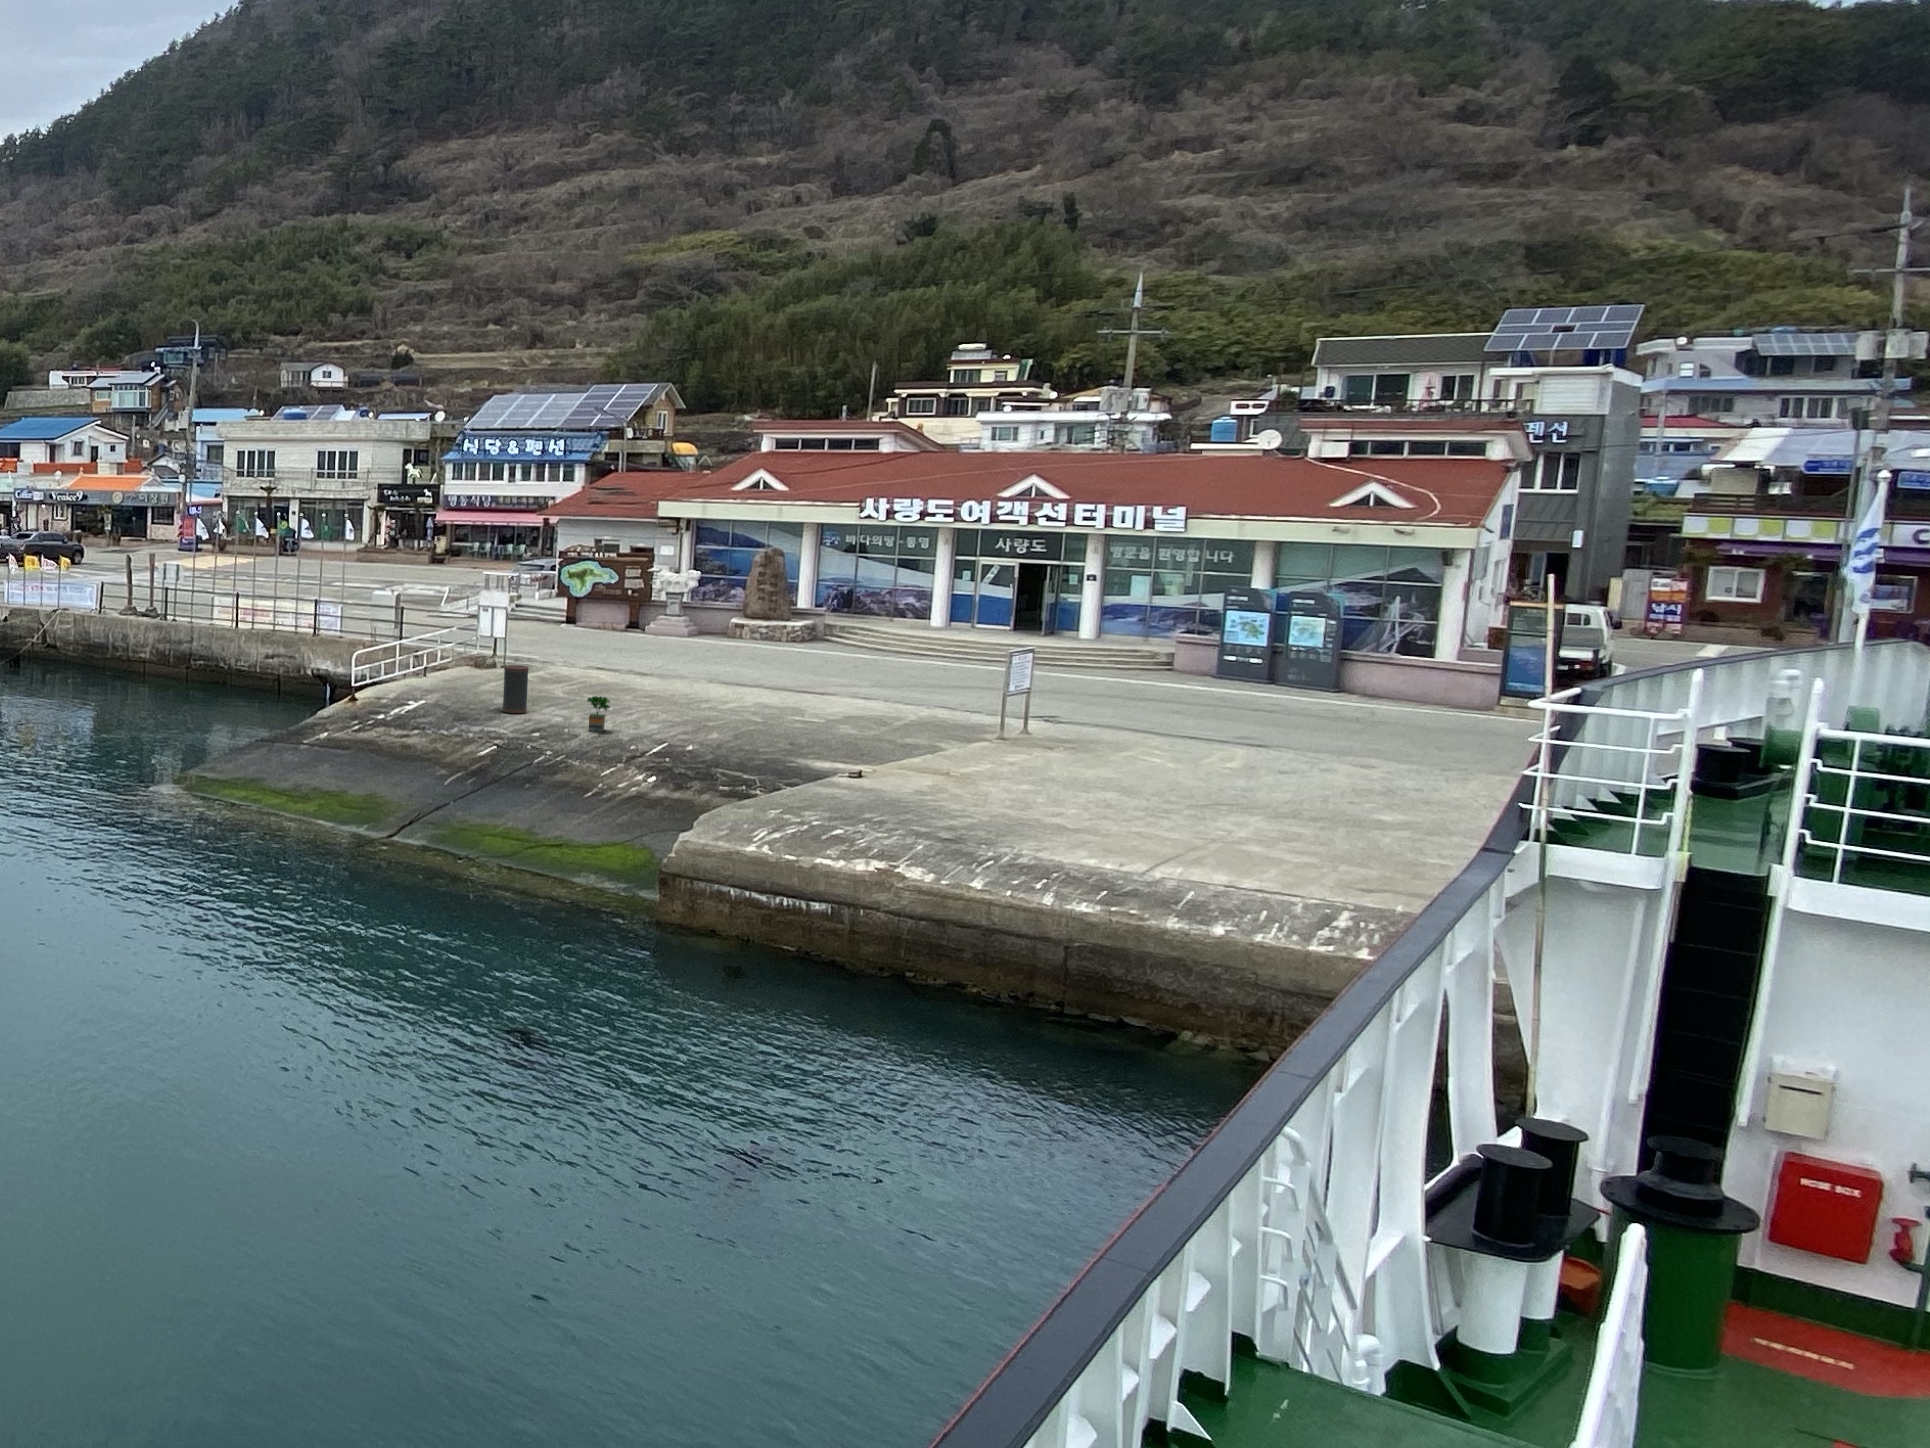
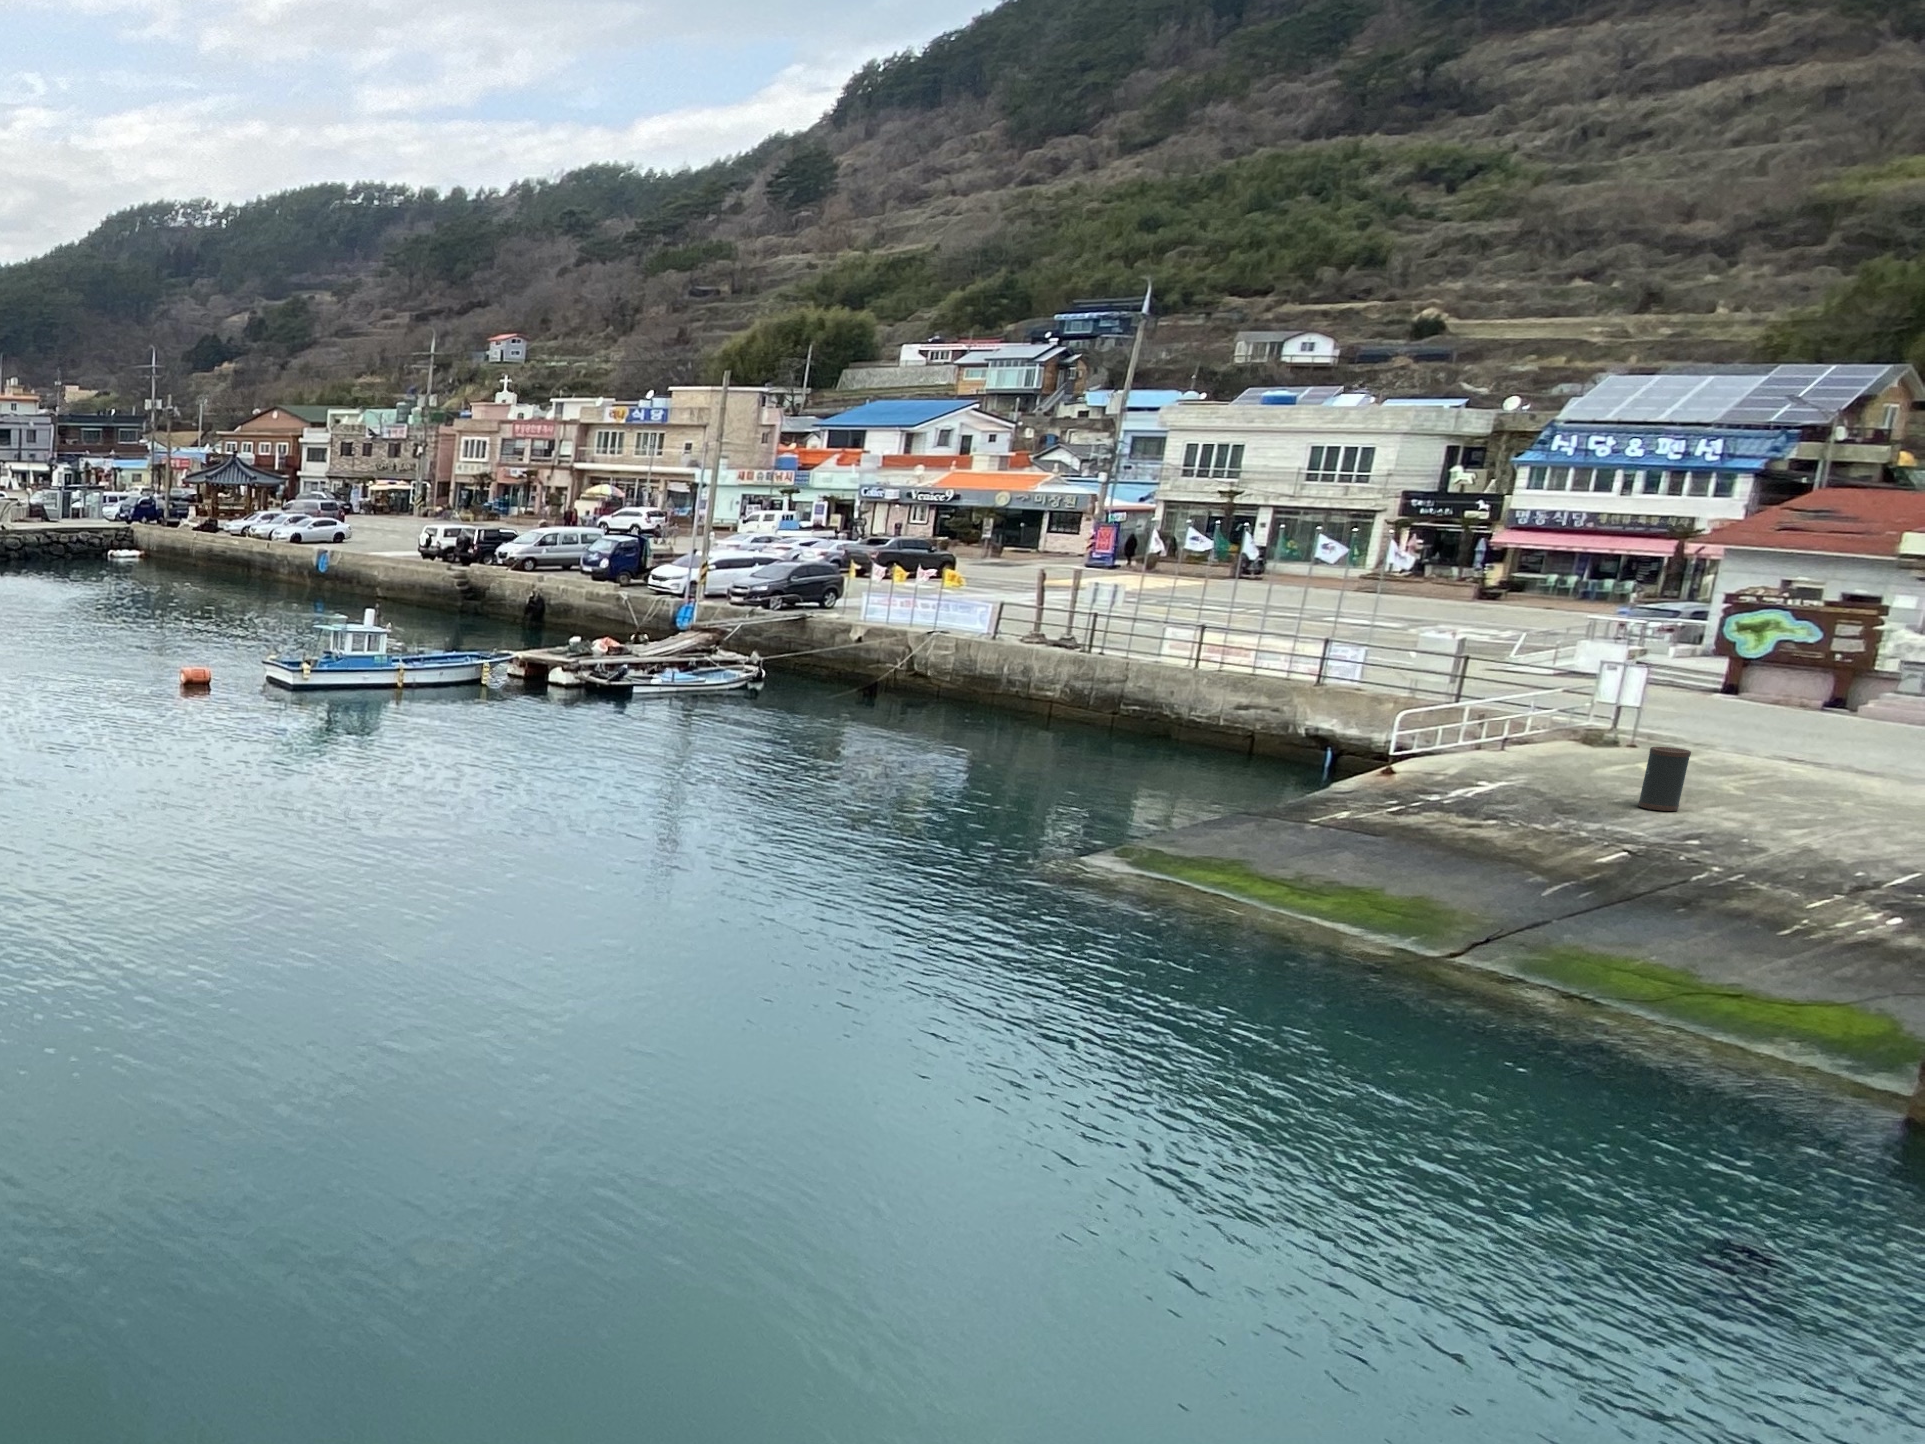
potted tree: present [587,696,610,732] -> none [1788,797,1833,847]

